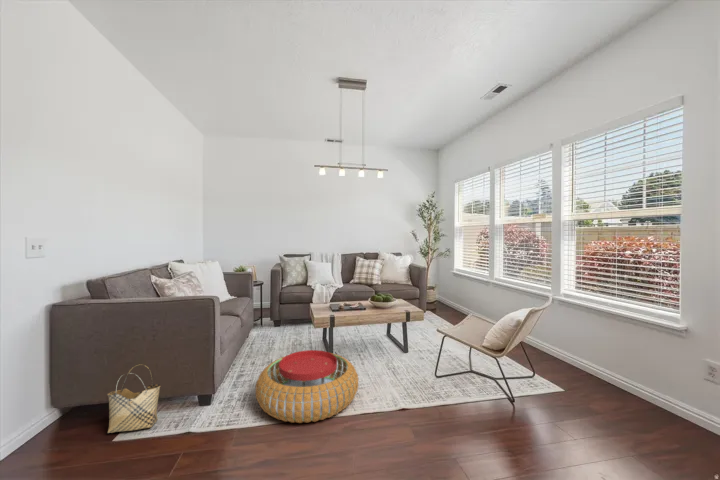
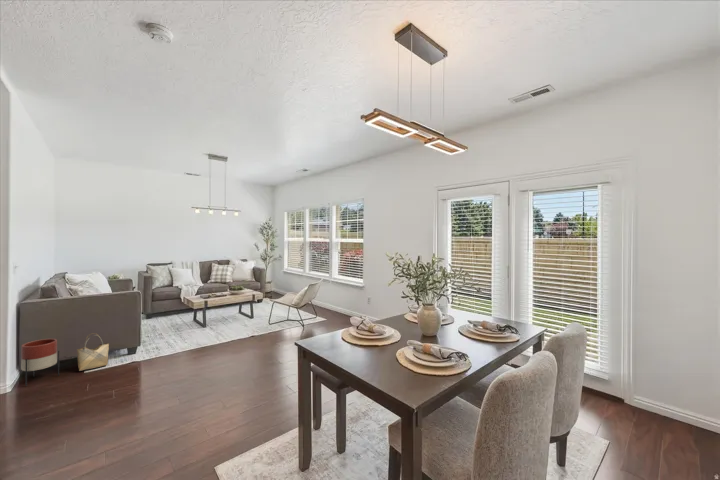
pouf: present [256,350,358,423] -> none [167,319,228,350]
planter: none [21,366,84,453] -> present [21,339,59,386]

